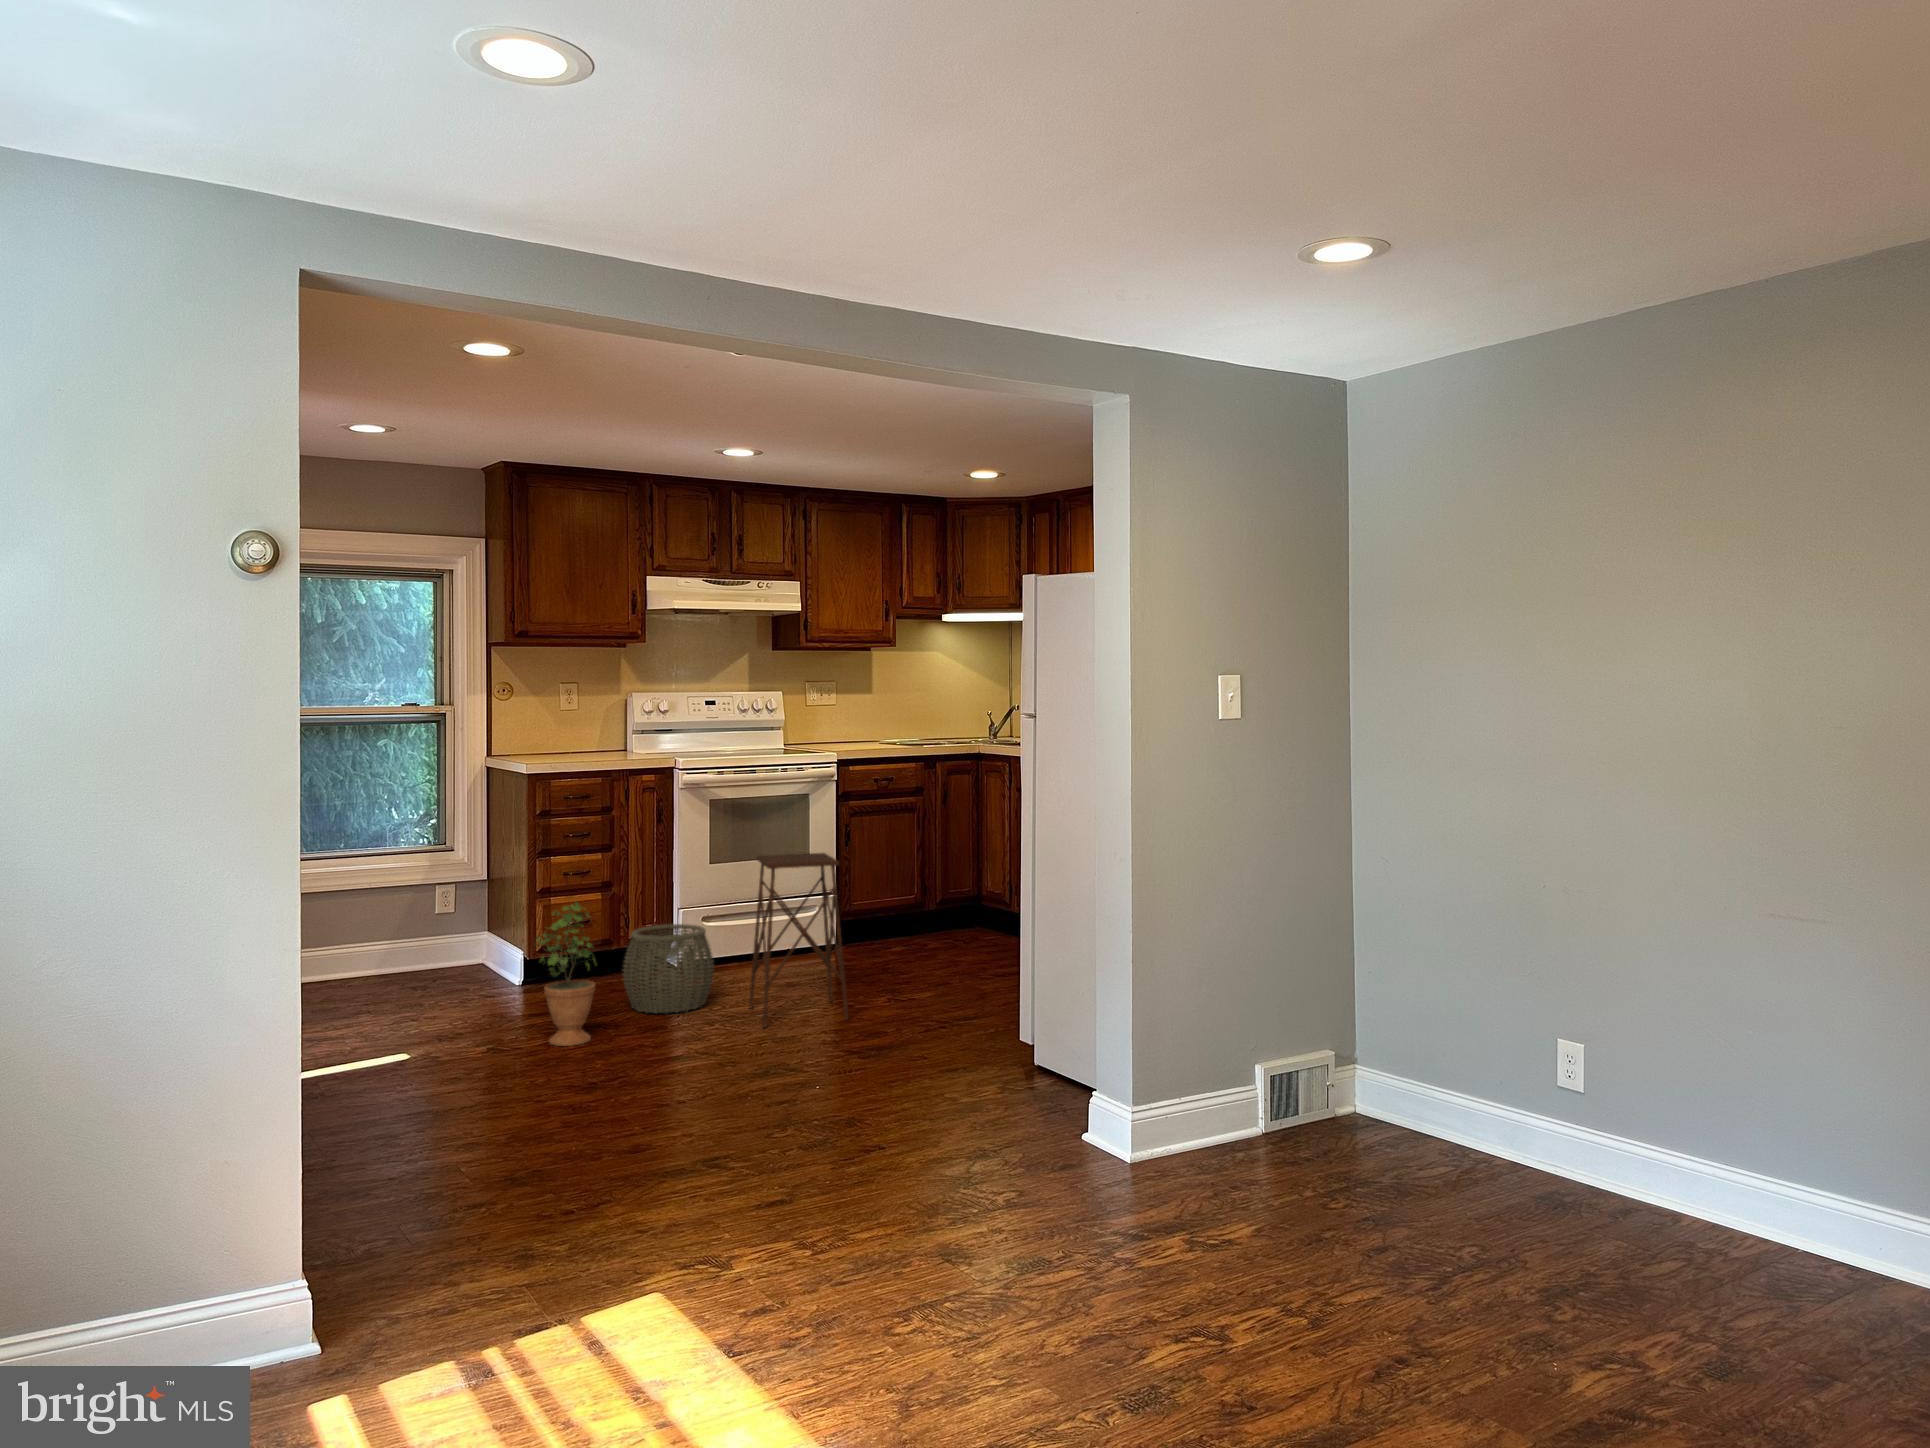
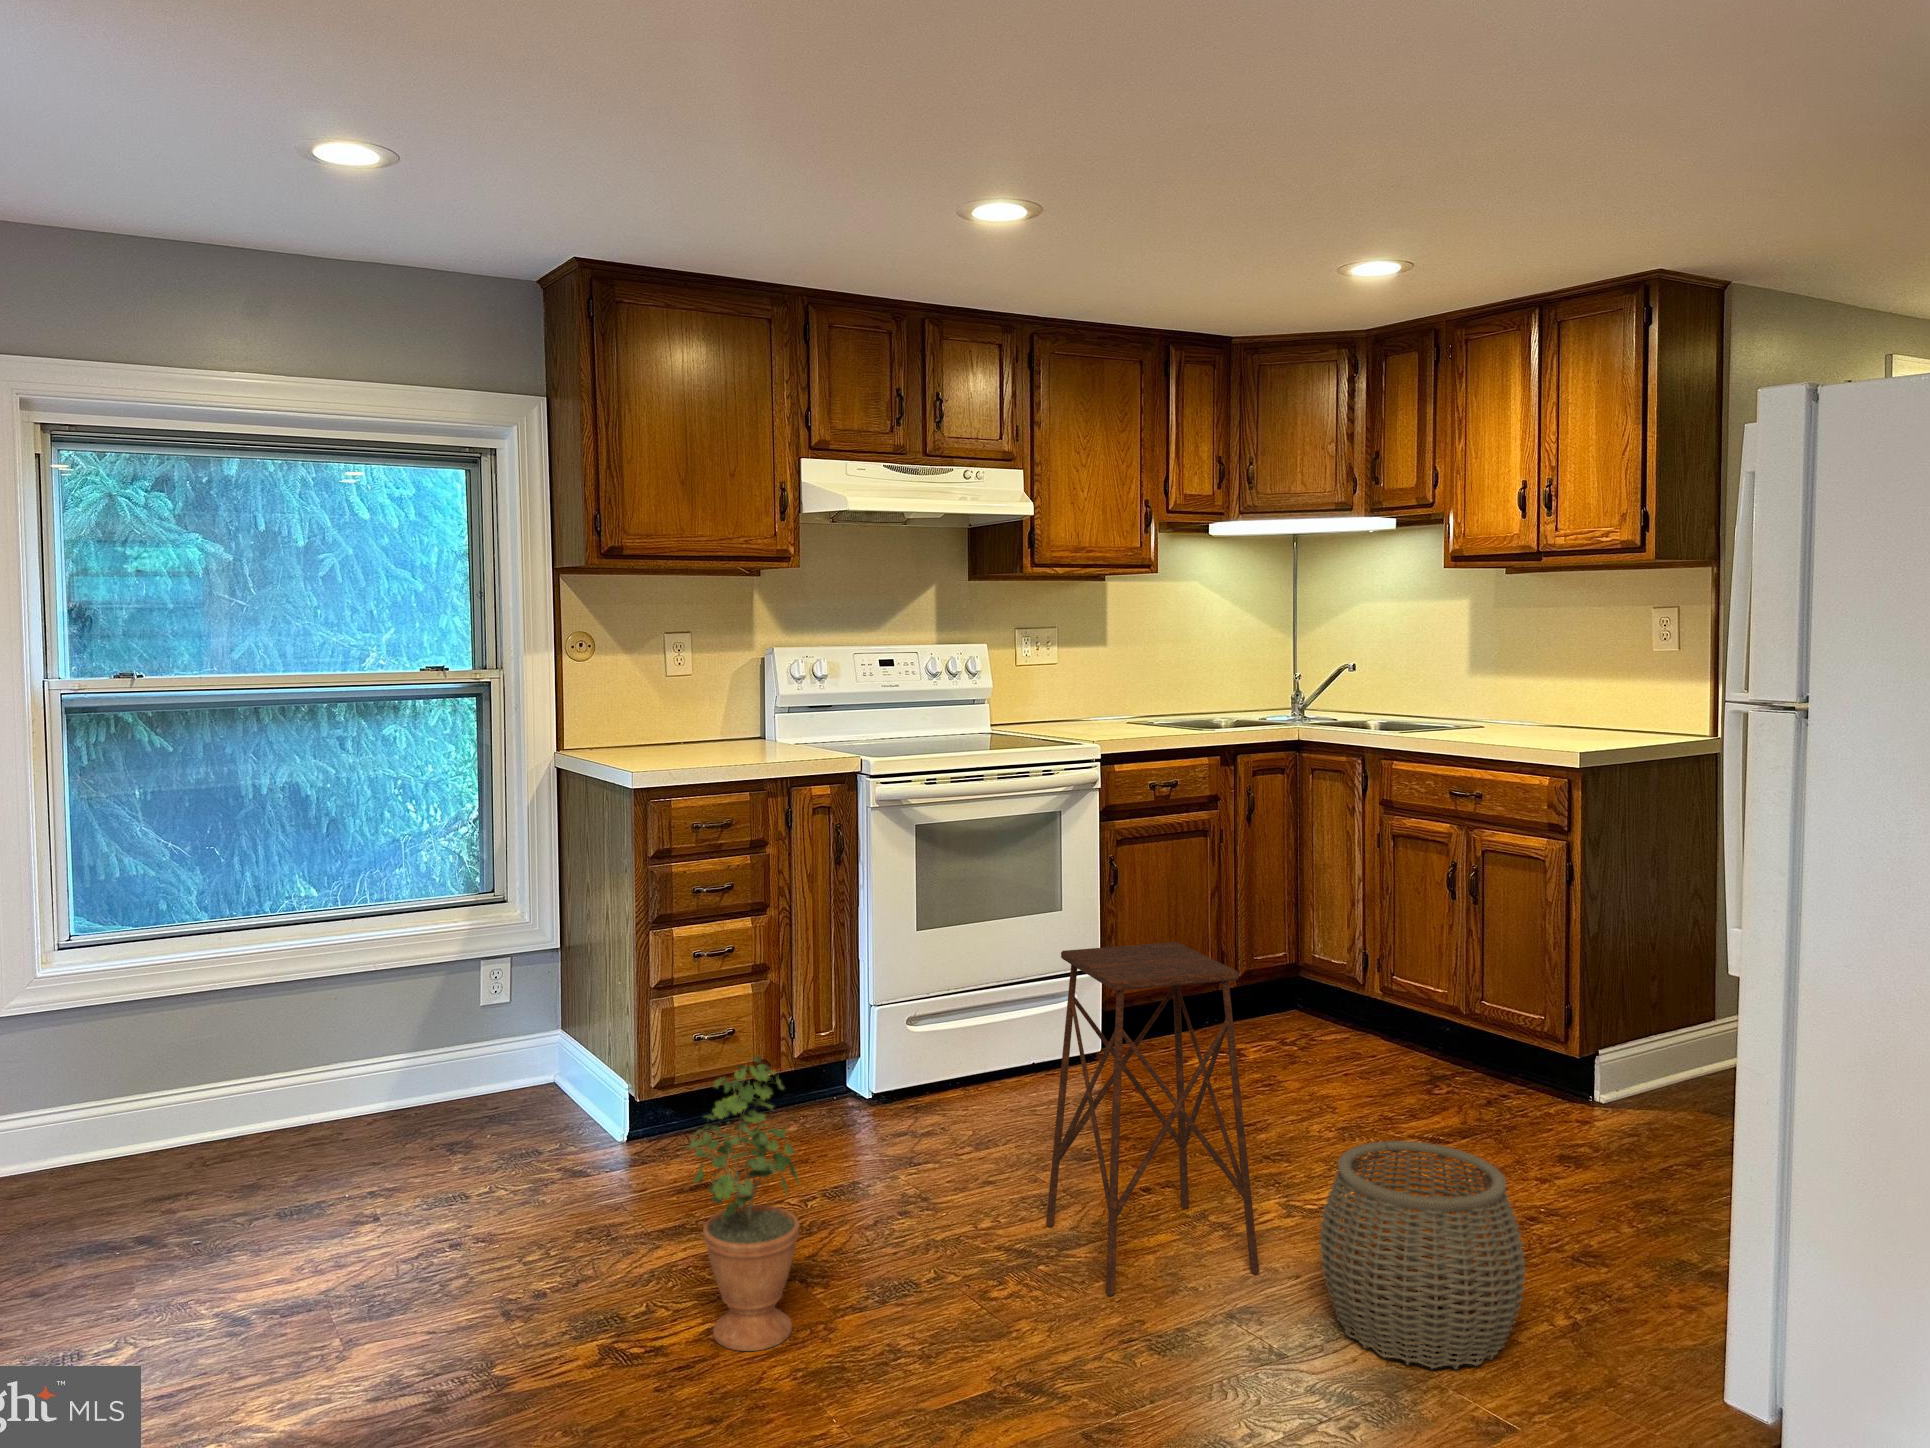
woven basket: present [623,924,714,1013] -> present [1319,1141,1526,1369]

